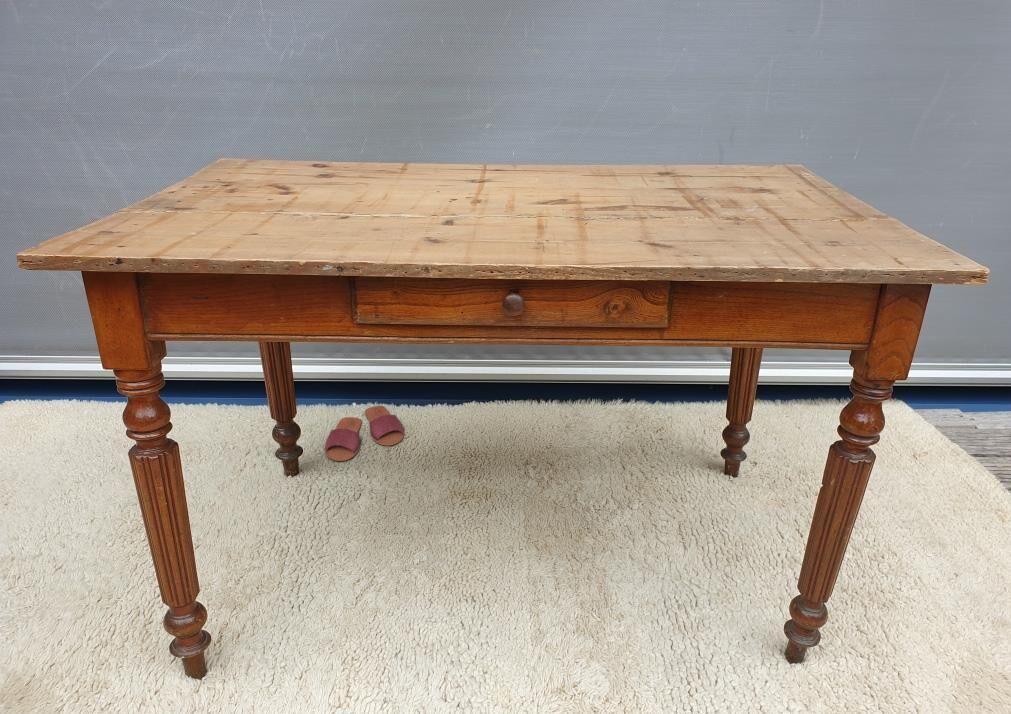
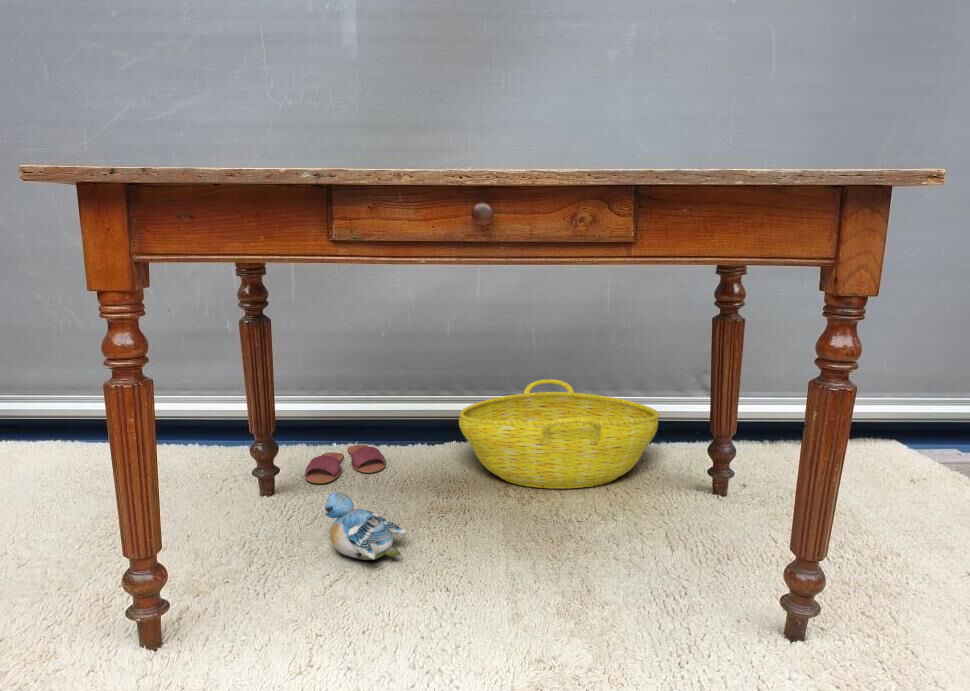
basket: none [477,345,678,467] -> present [459,379,659,488]
plush toy: none [351,502,431,572] -> present [325,492,406,560]

